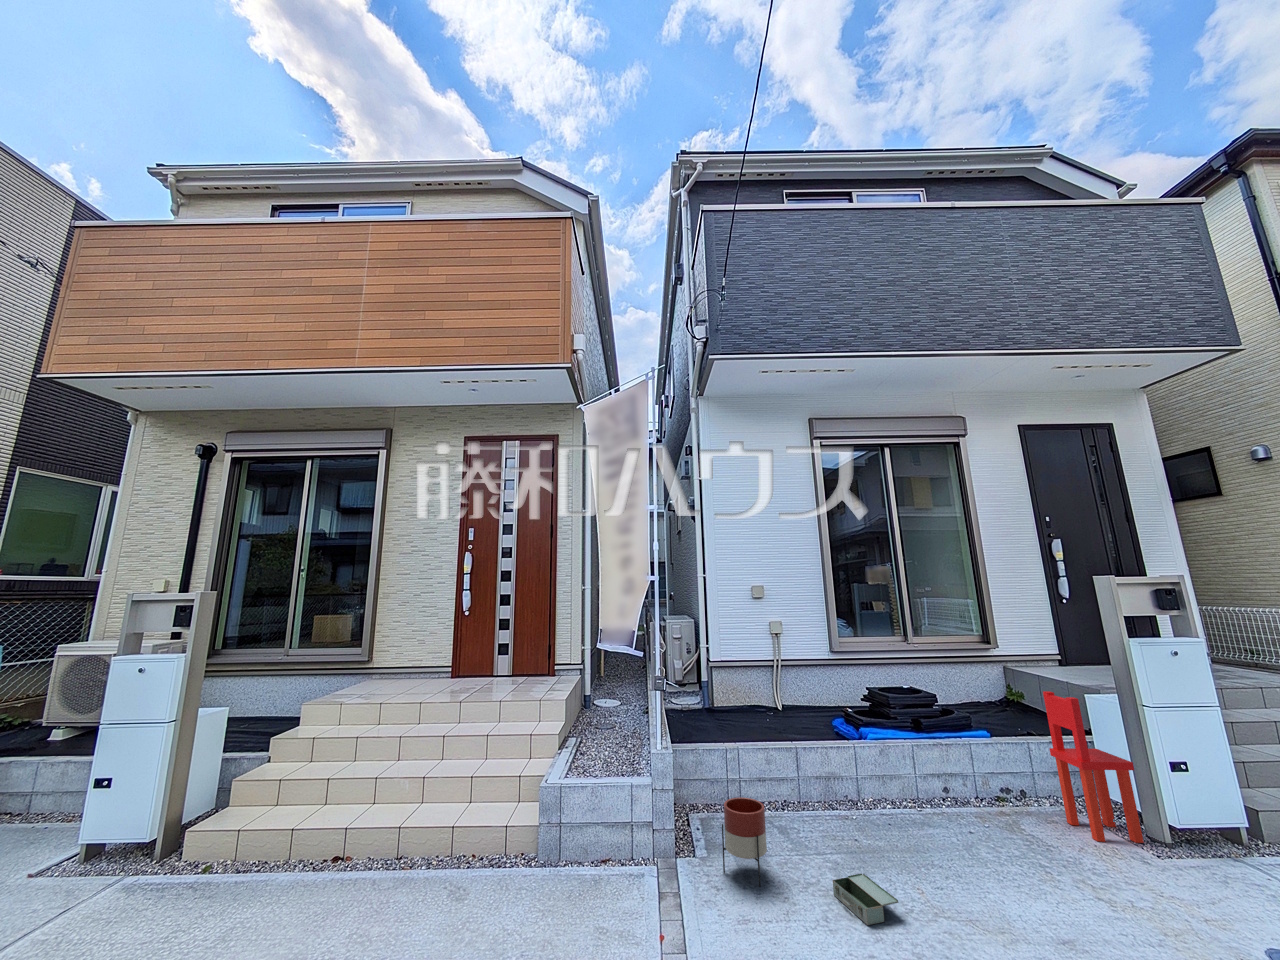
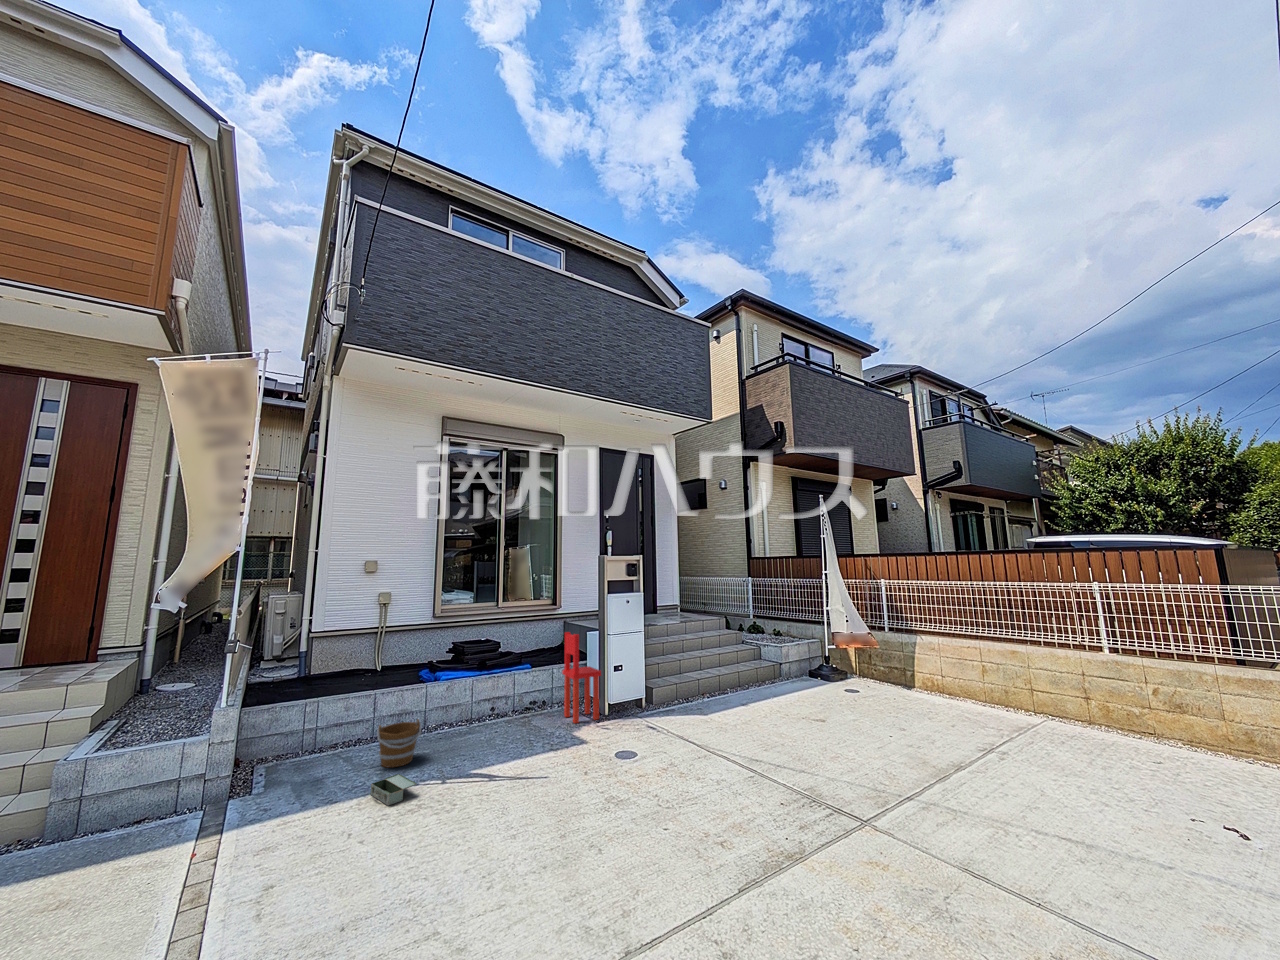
bucket: none [815,792,871,855] -> present [377,719,421,768]
planter: present [722,797,767,886] -> none [272,738,322,805]

